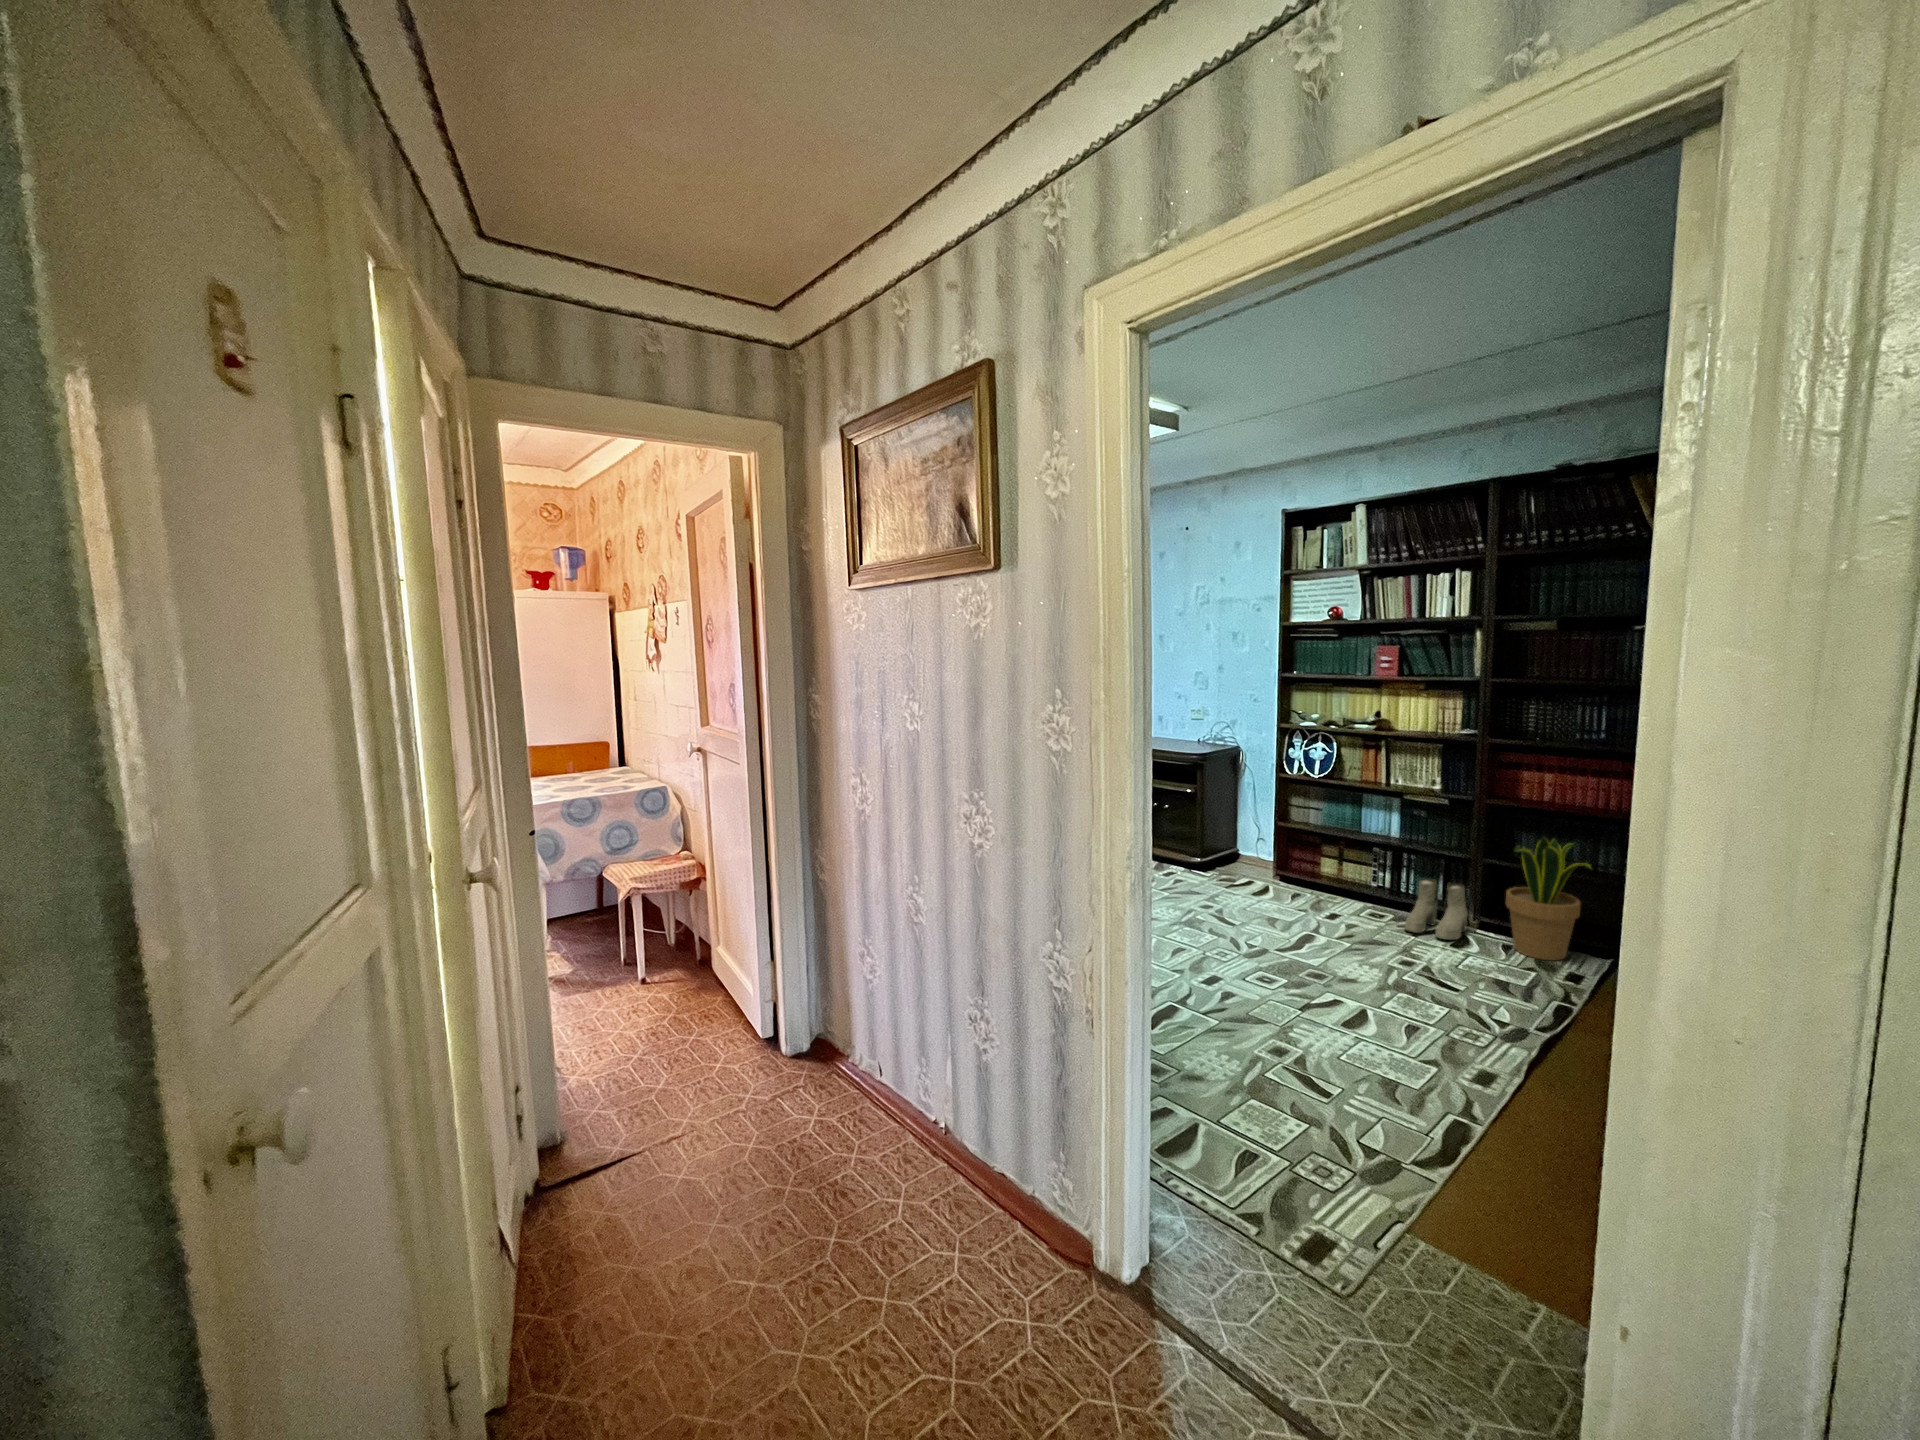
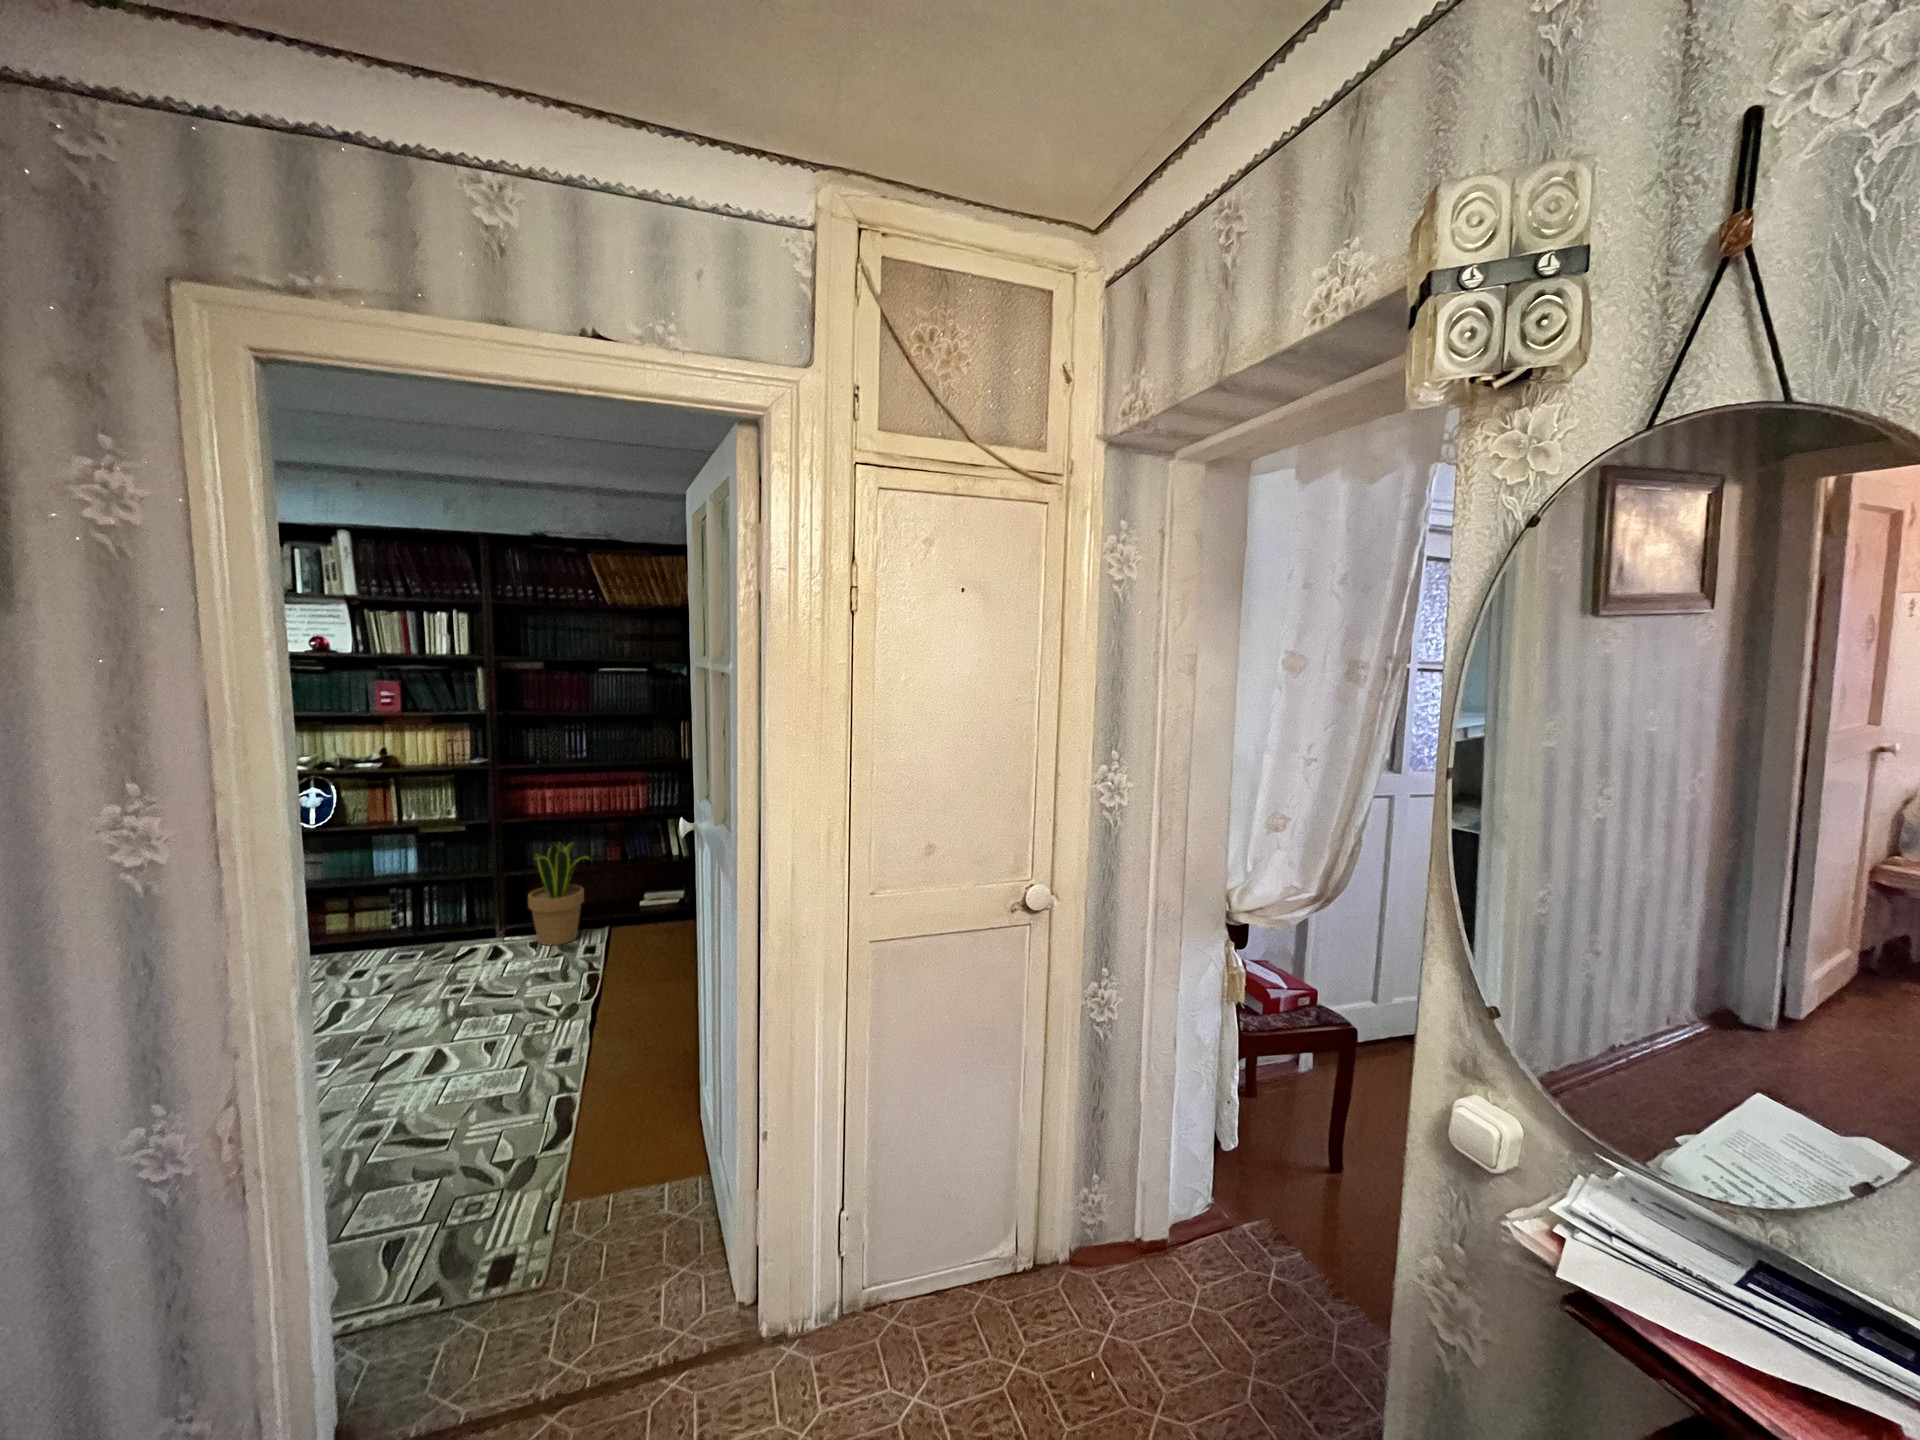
boots: present [1405,879,1468,940] -> none [440,902,495,961]

